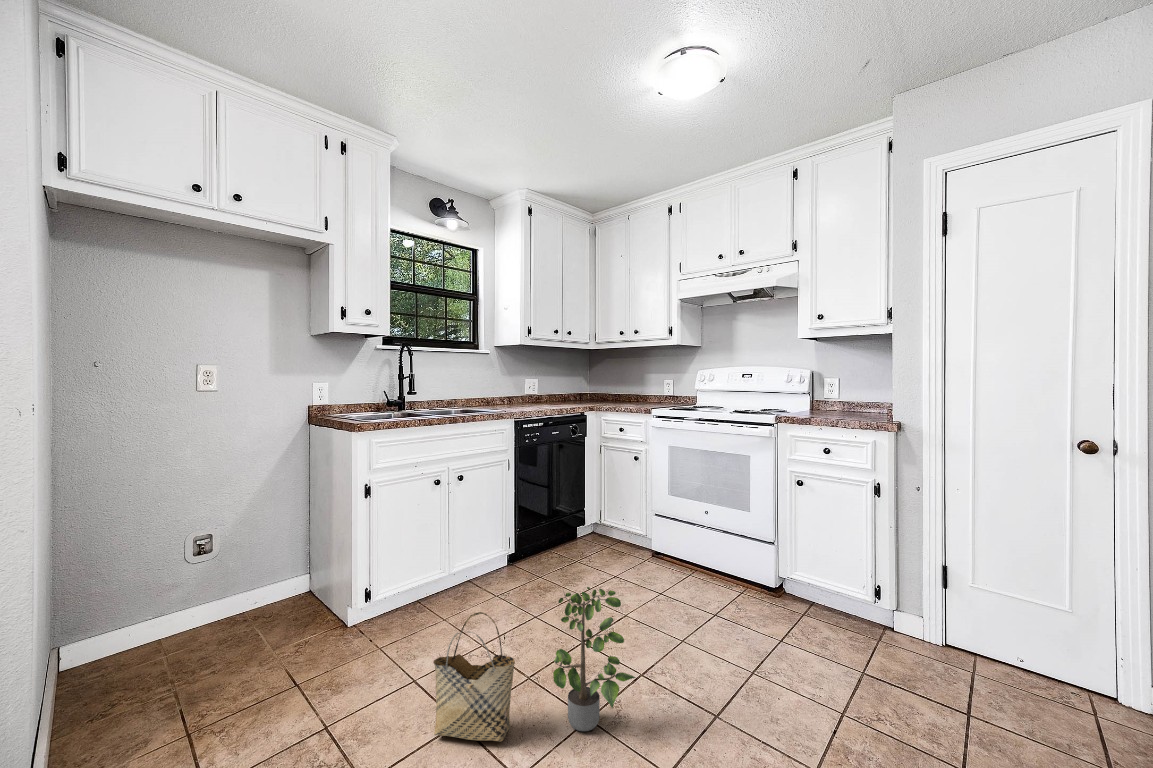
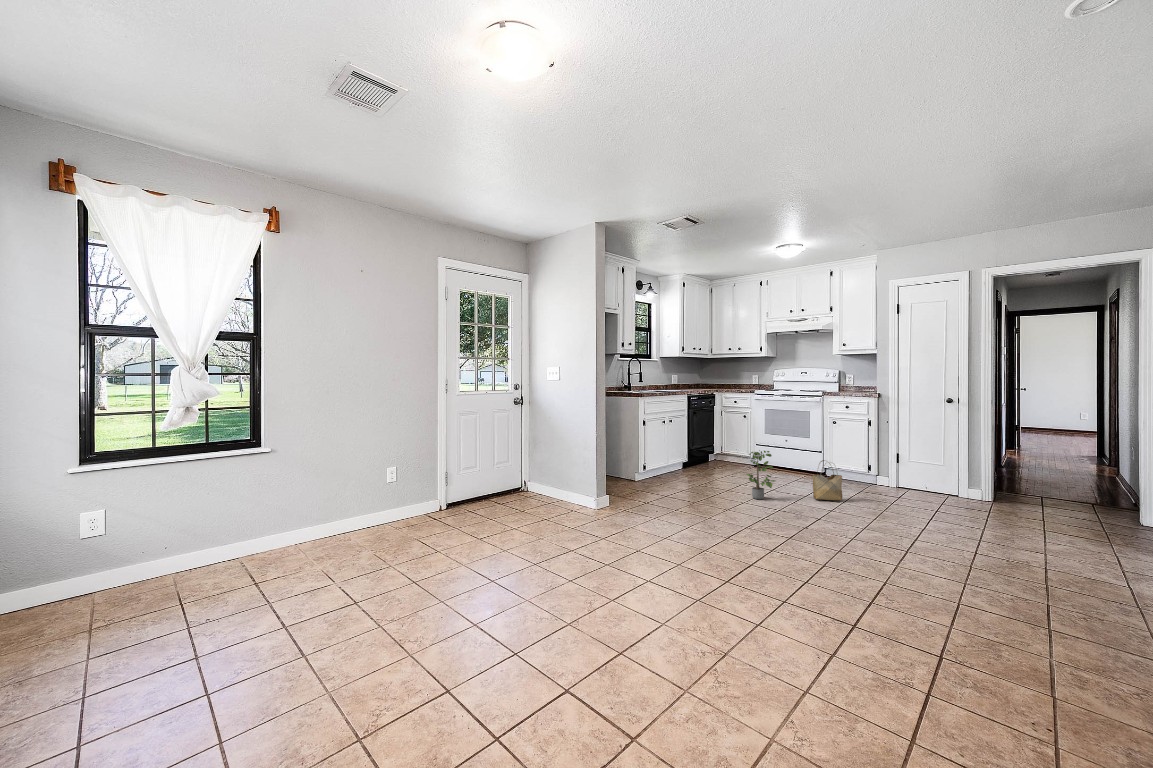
woven basket: present [433,612,515,742] -> present [812,460,842,501]

